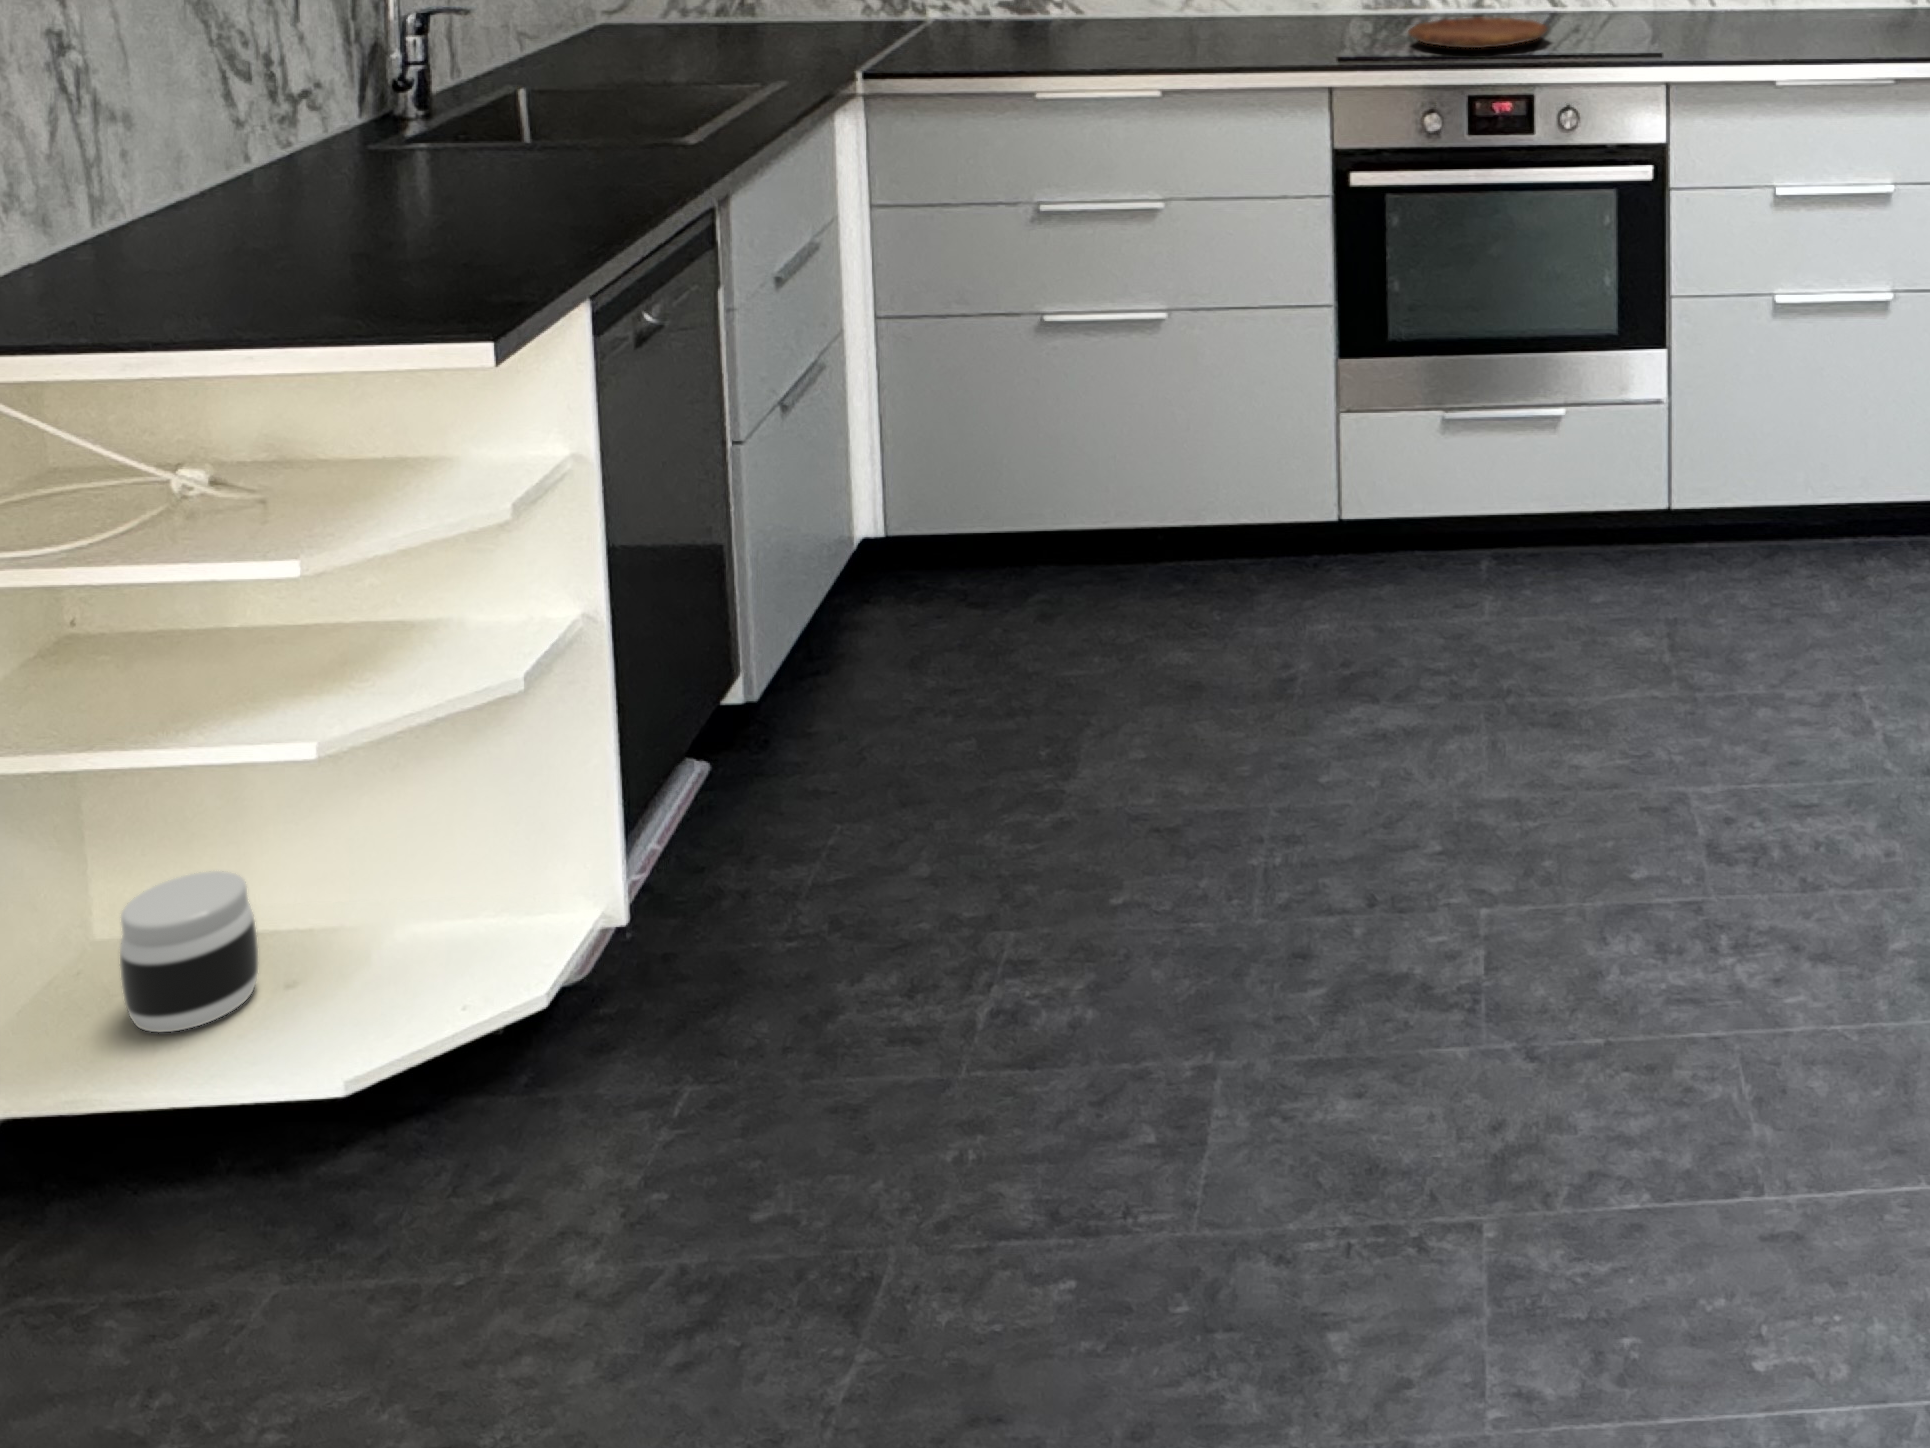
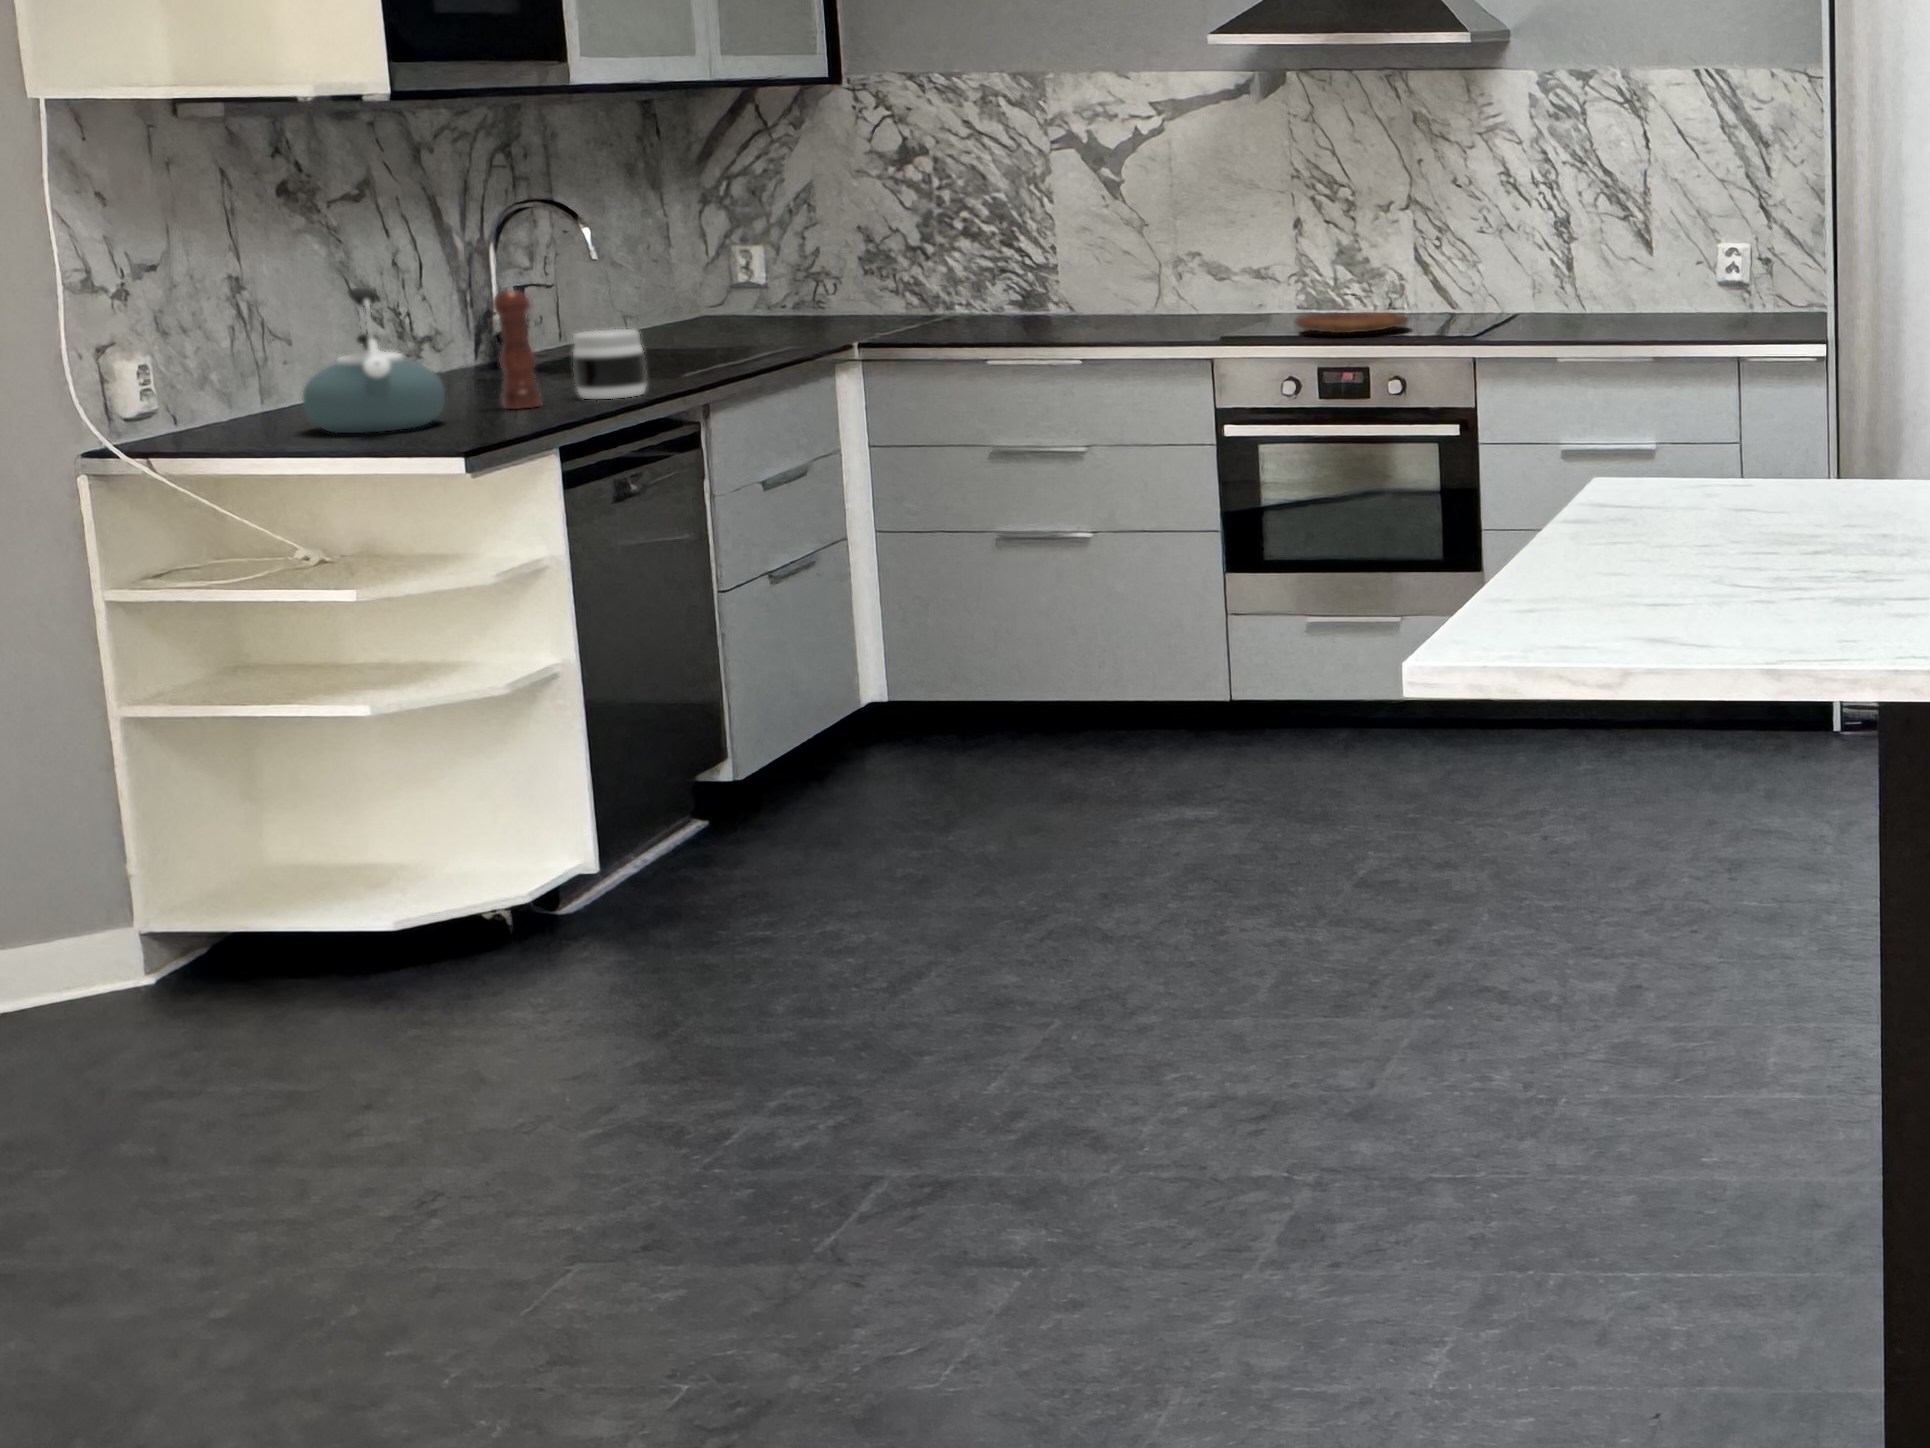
pepper mill: none [451,27,517,215] -> present [492,281,541,409]
kettle: none [177,49,395,280] -> present [303,287,445,433]
jar: present [120,871,258,1032] -> present [573,329,647,399]

